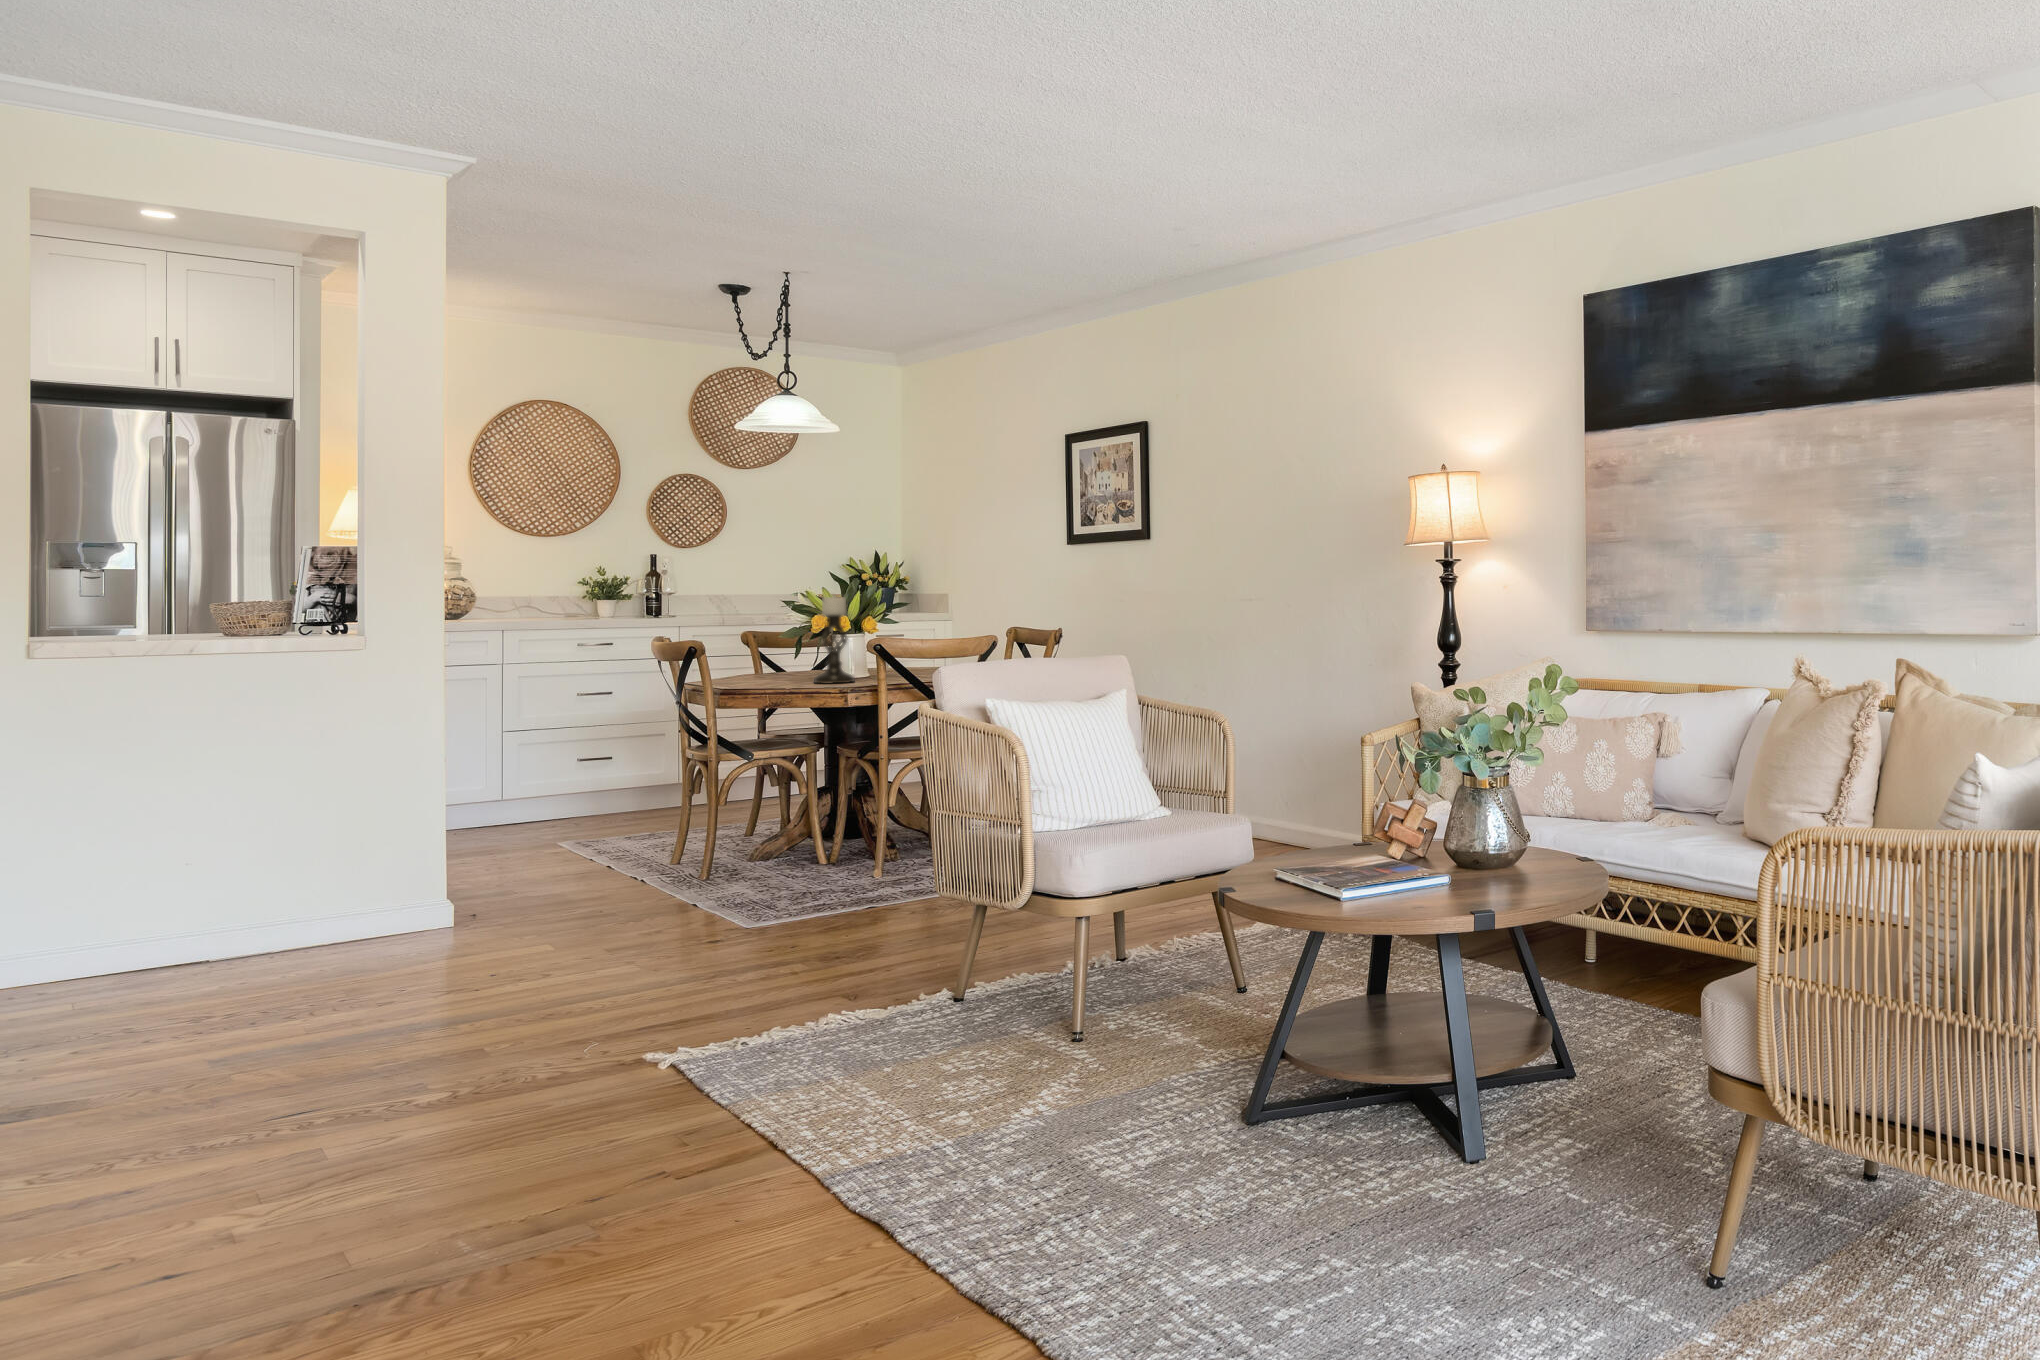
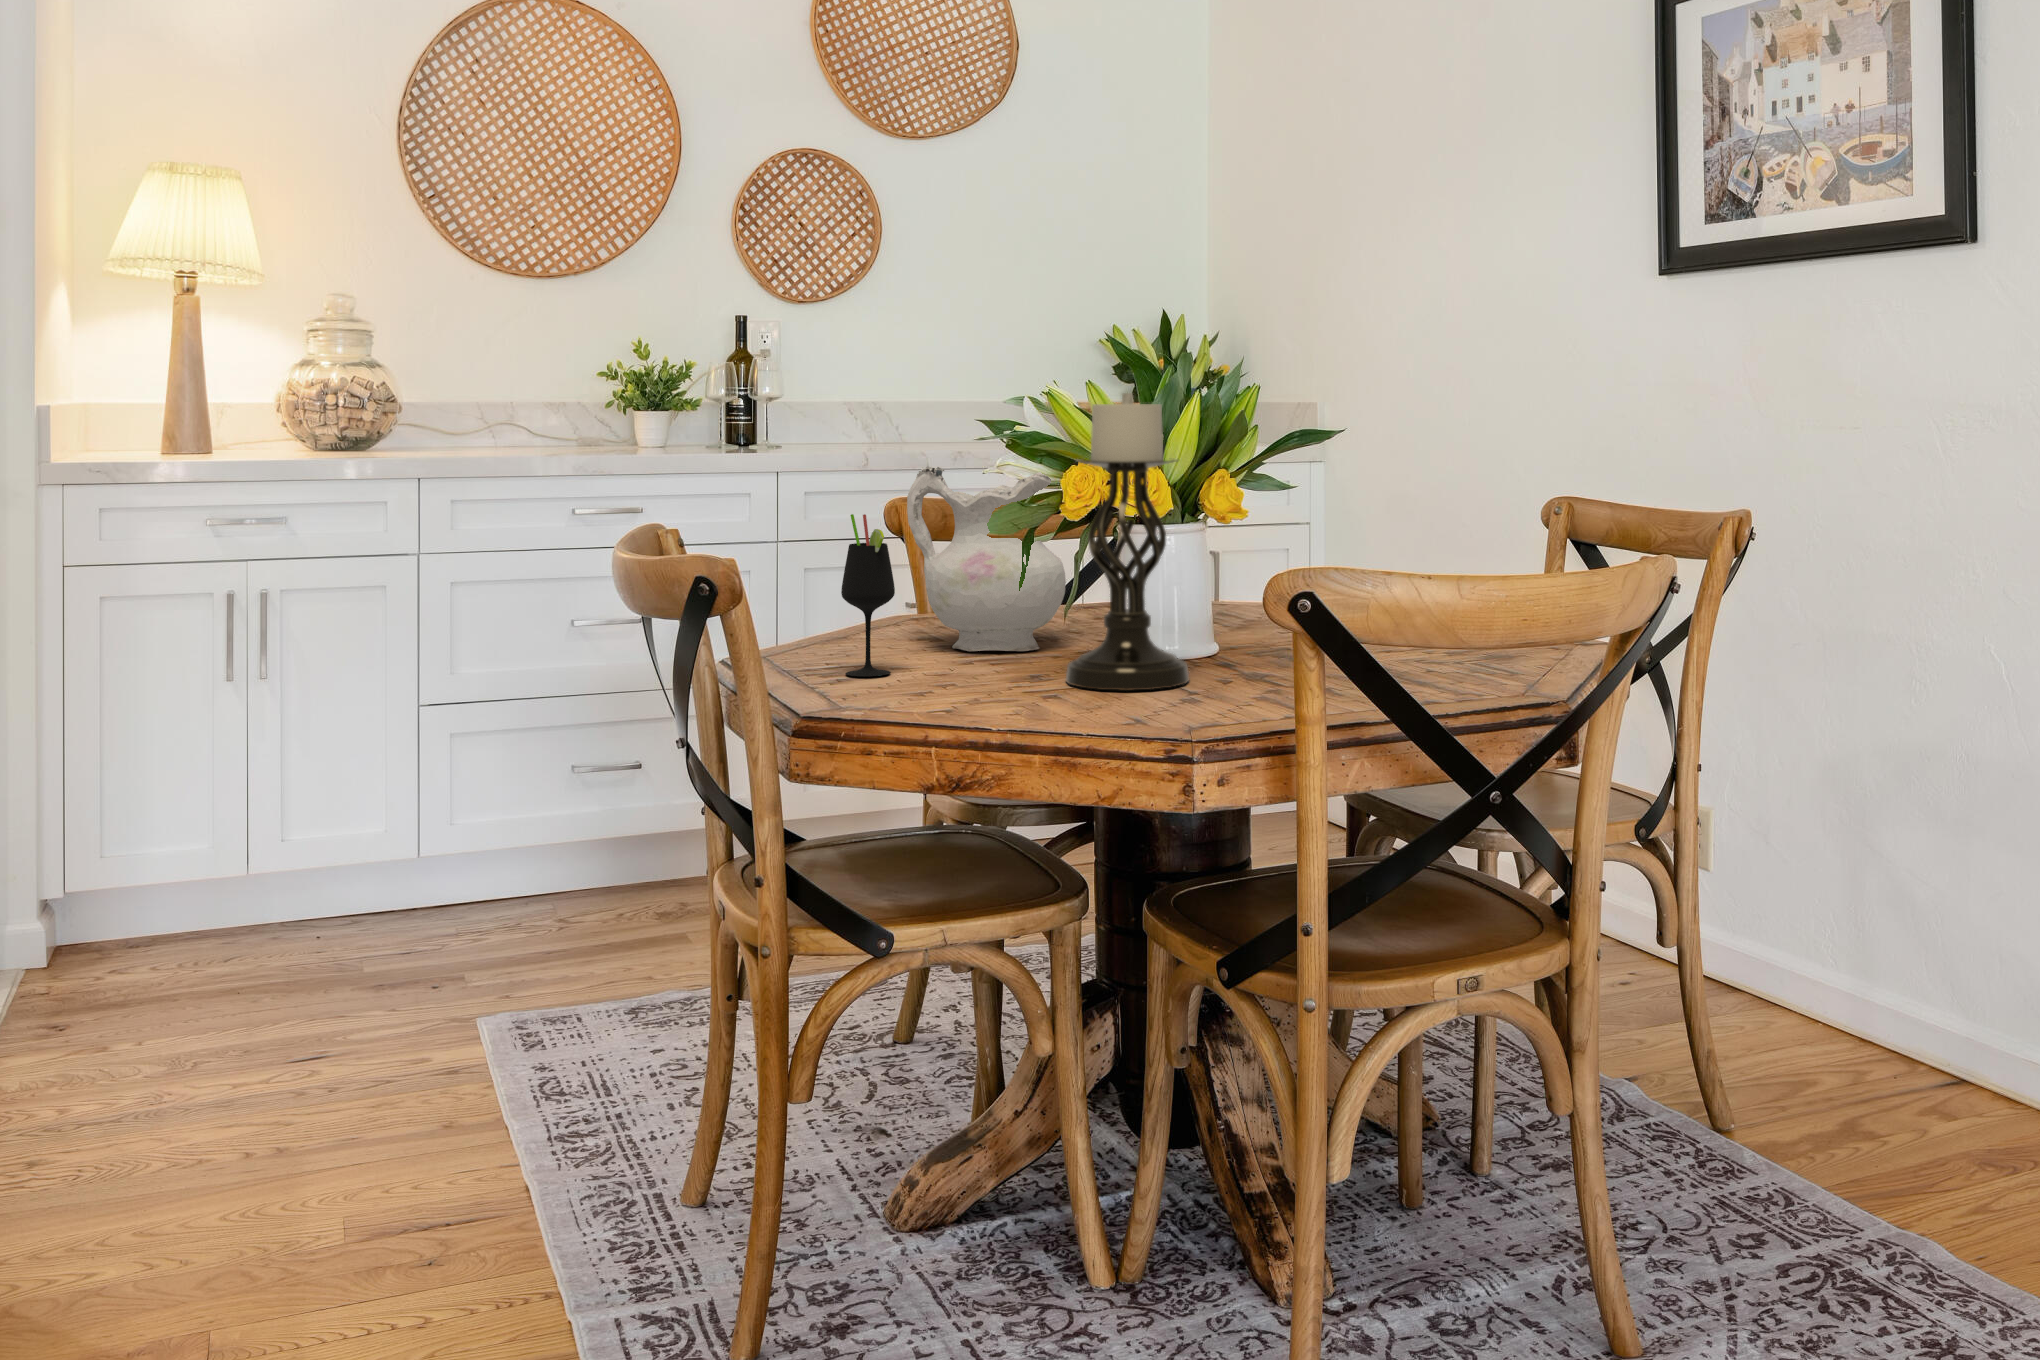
ceramic pitcher: none [756,618,815,679] -> present [907,467,1066,651]
wine glass: none [735,633,754,684] -> present [841,514,895,676]

